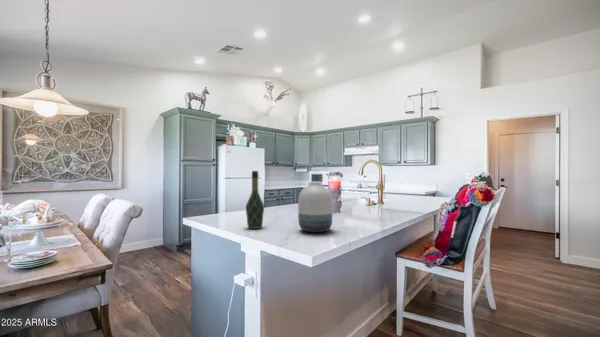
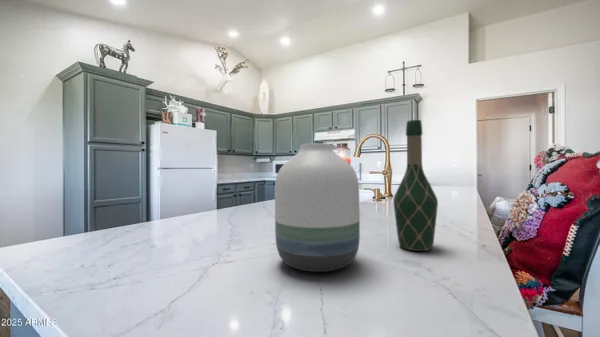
wine bottle: present [246,171,264,229] -> present [393,120,438,251]

